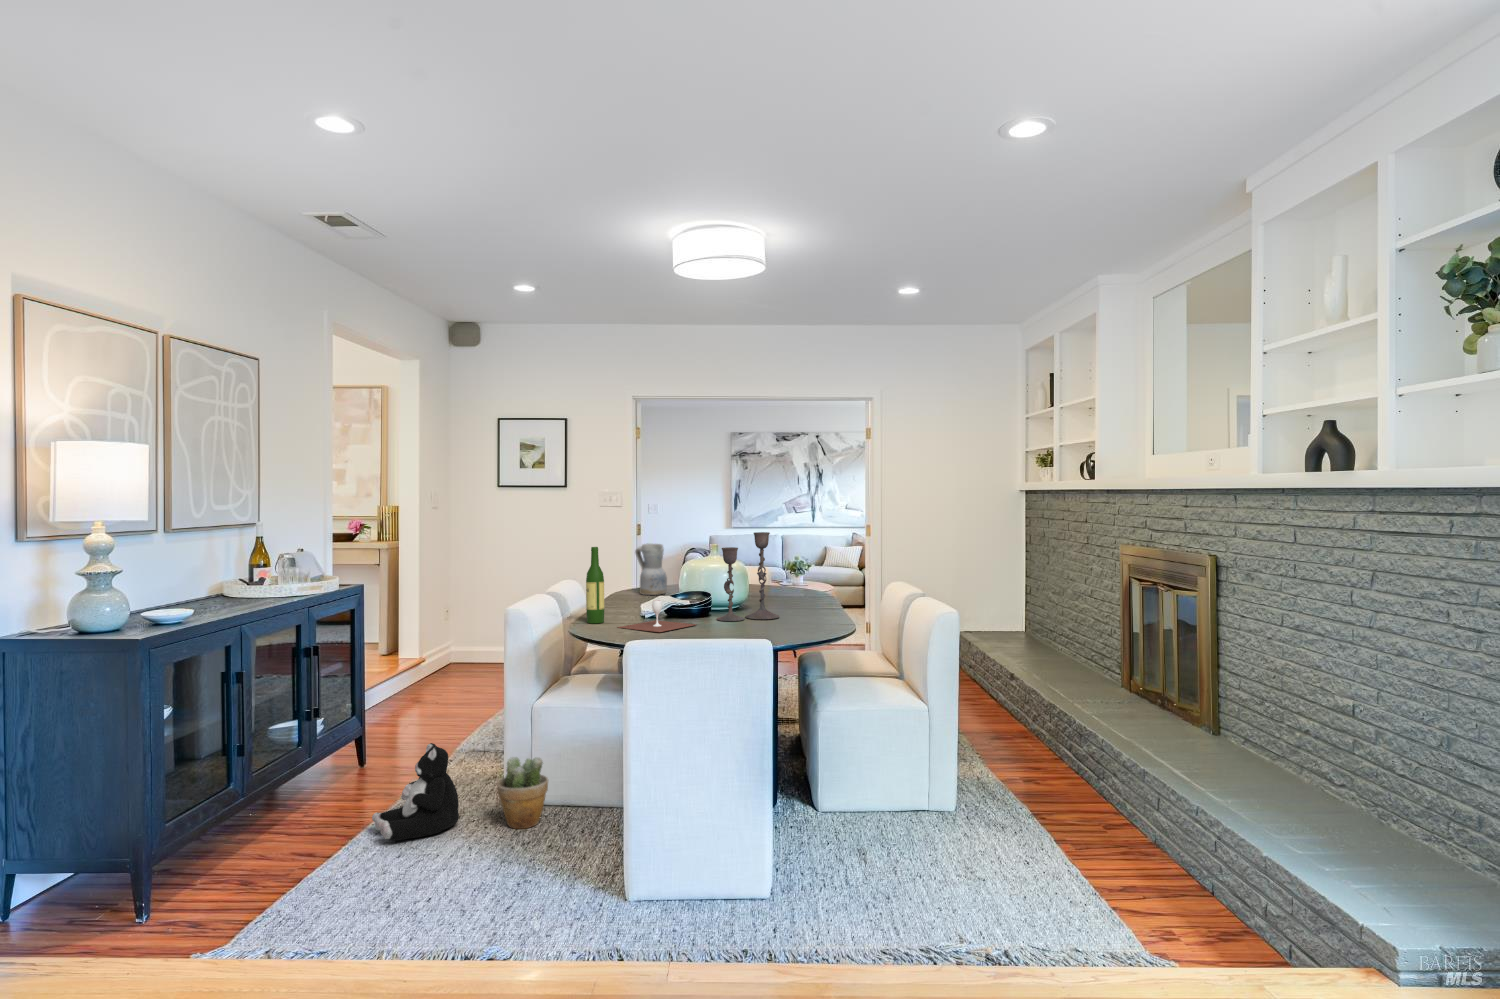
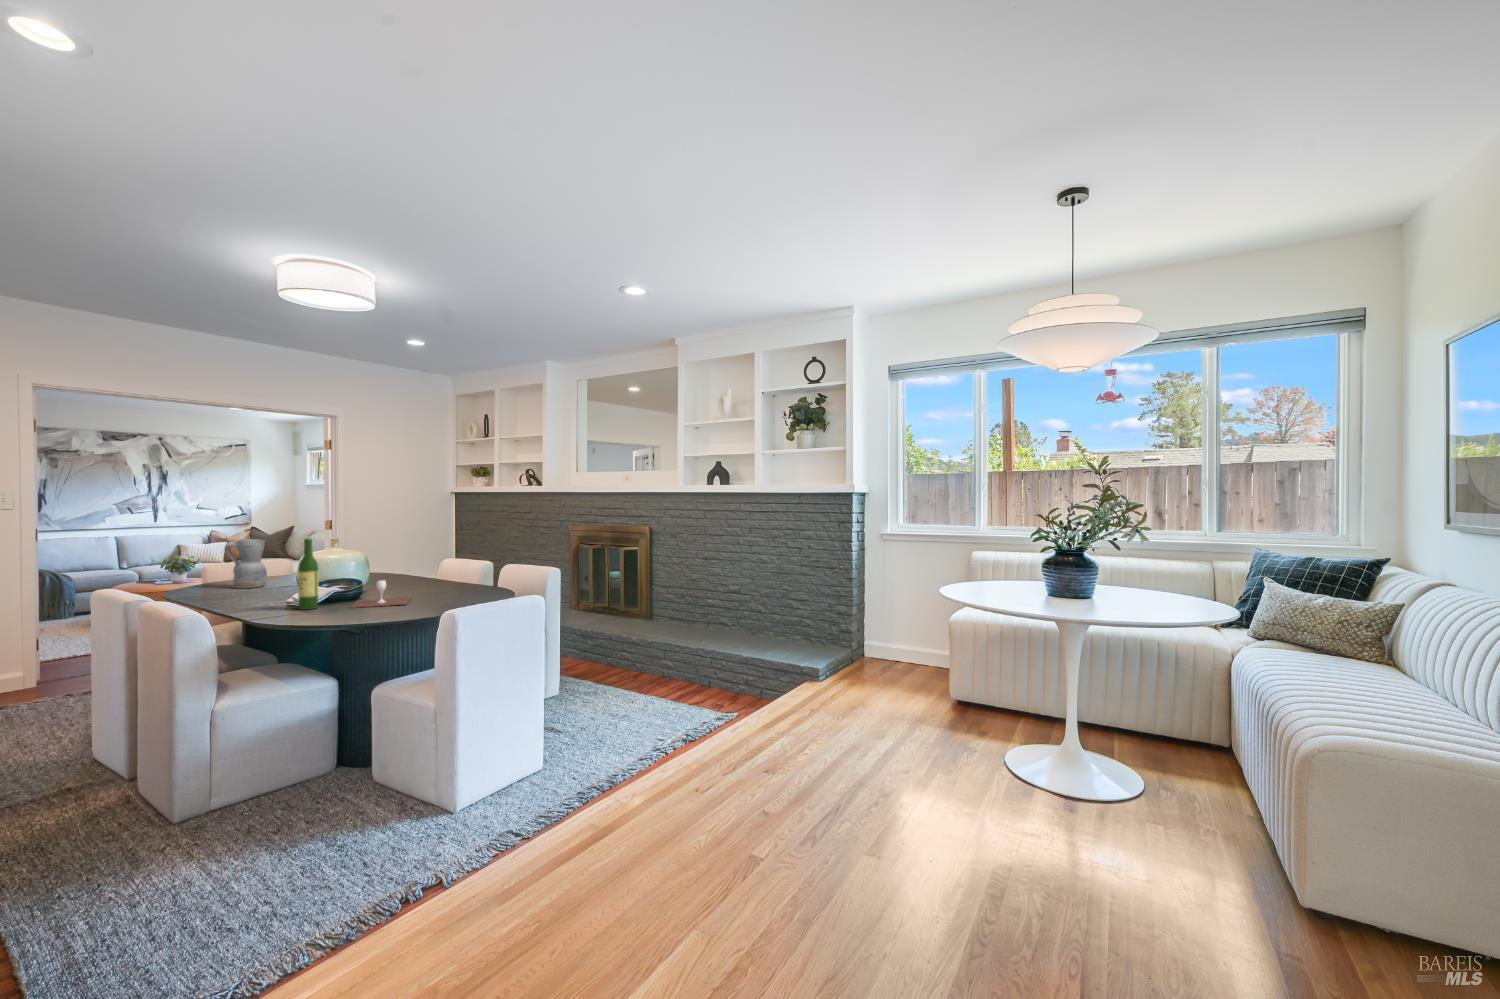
candlestick: present [717,532,779,621] -> none [405,522,450,593]
plush toy: present [372,743,459,840] -> none [98,760,216,881]
potted plant: present [497,757,548,829] -> none [253,737,313,815]

